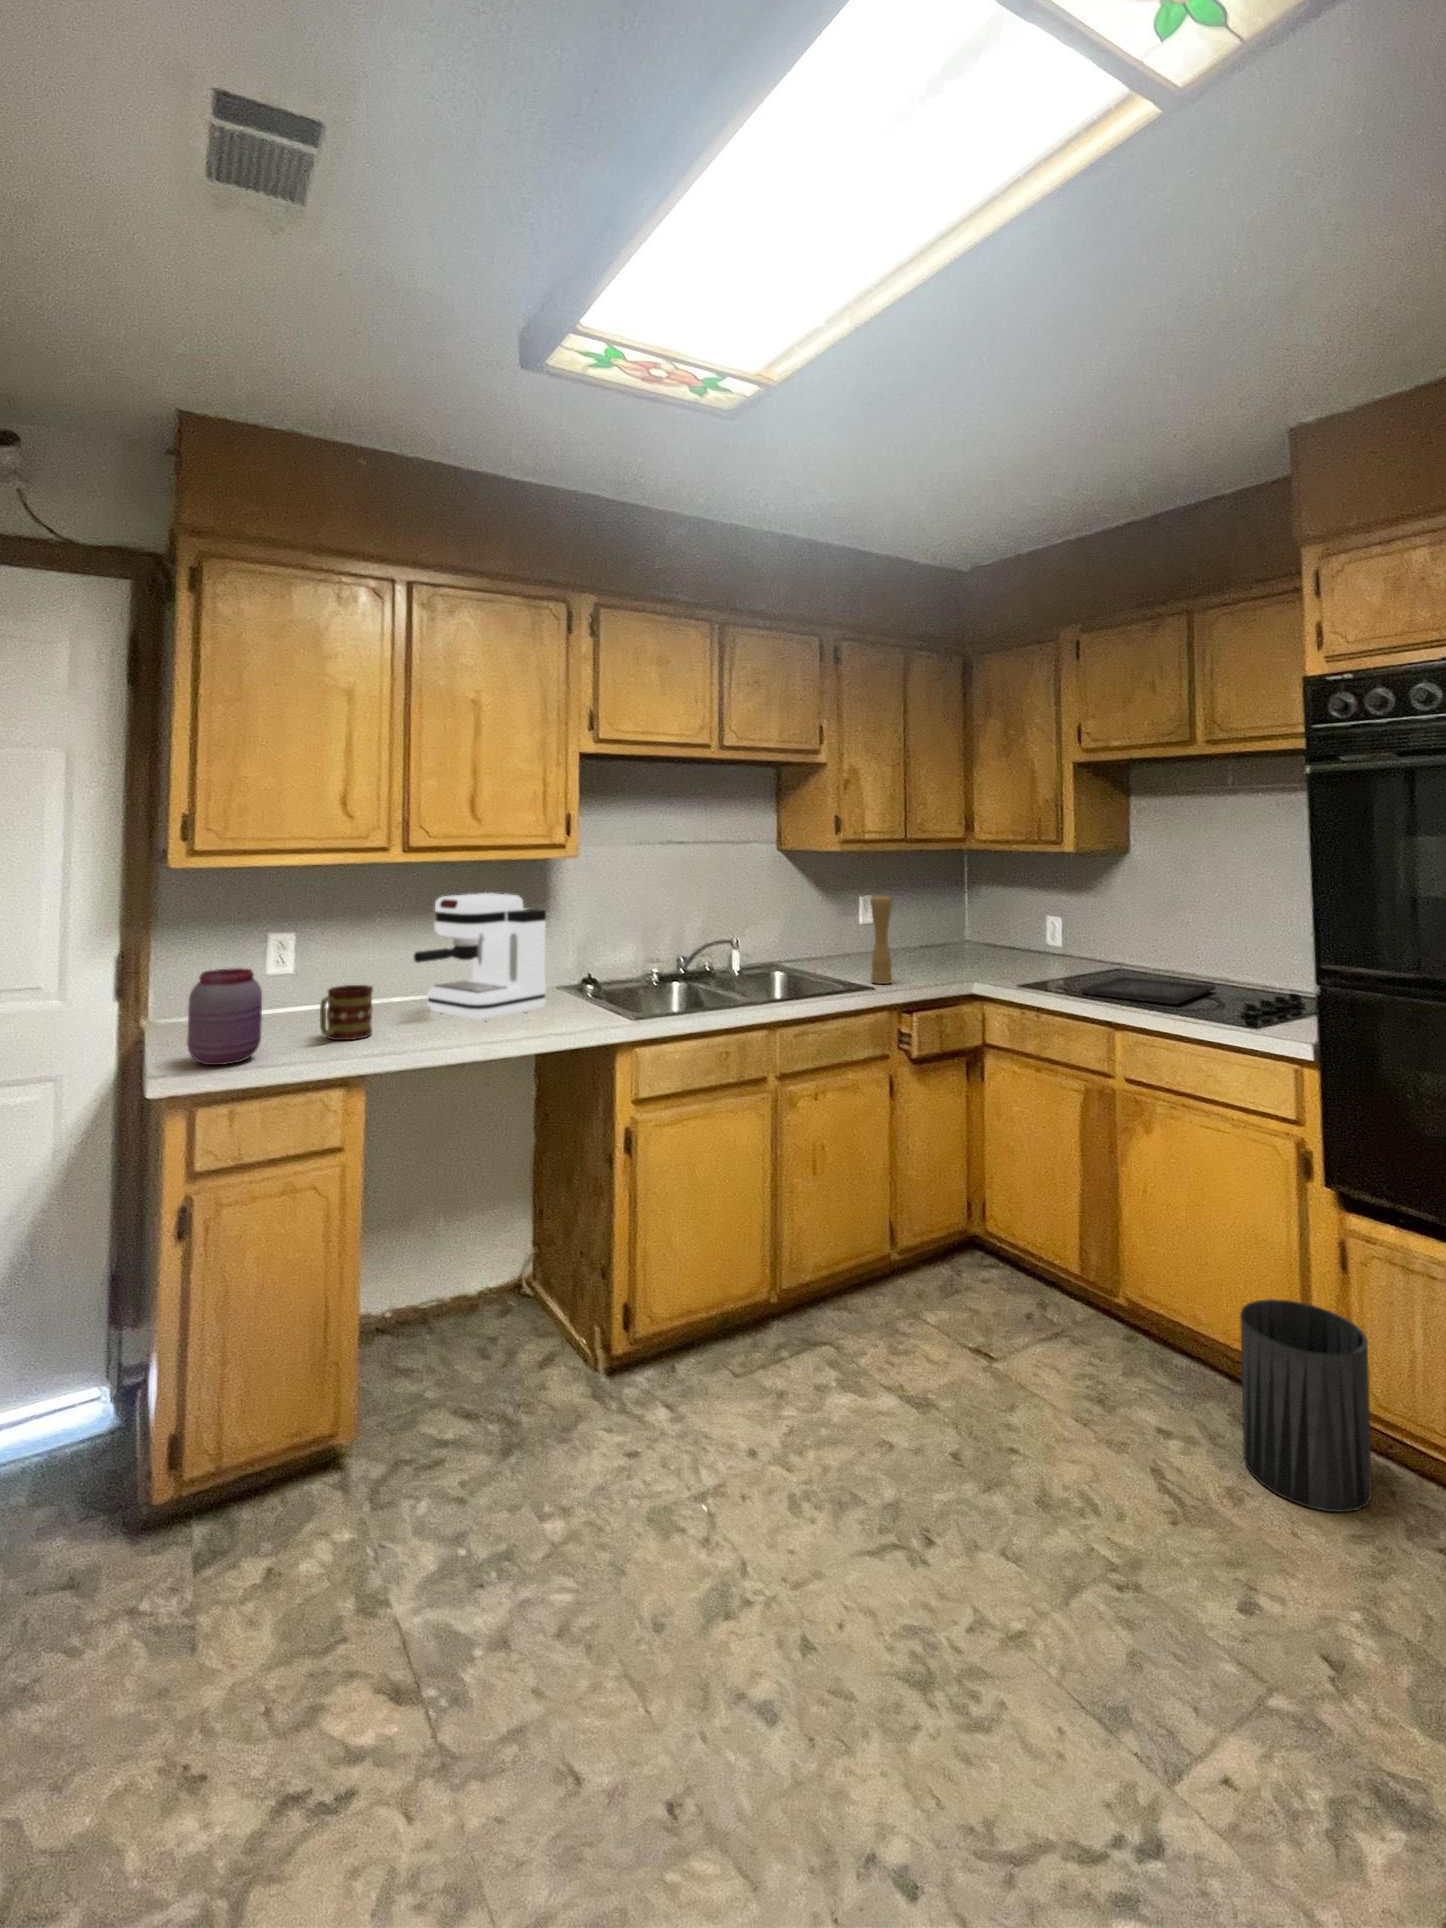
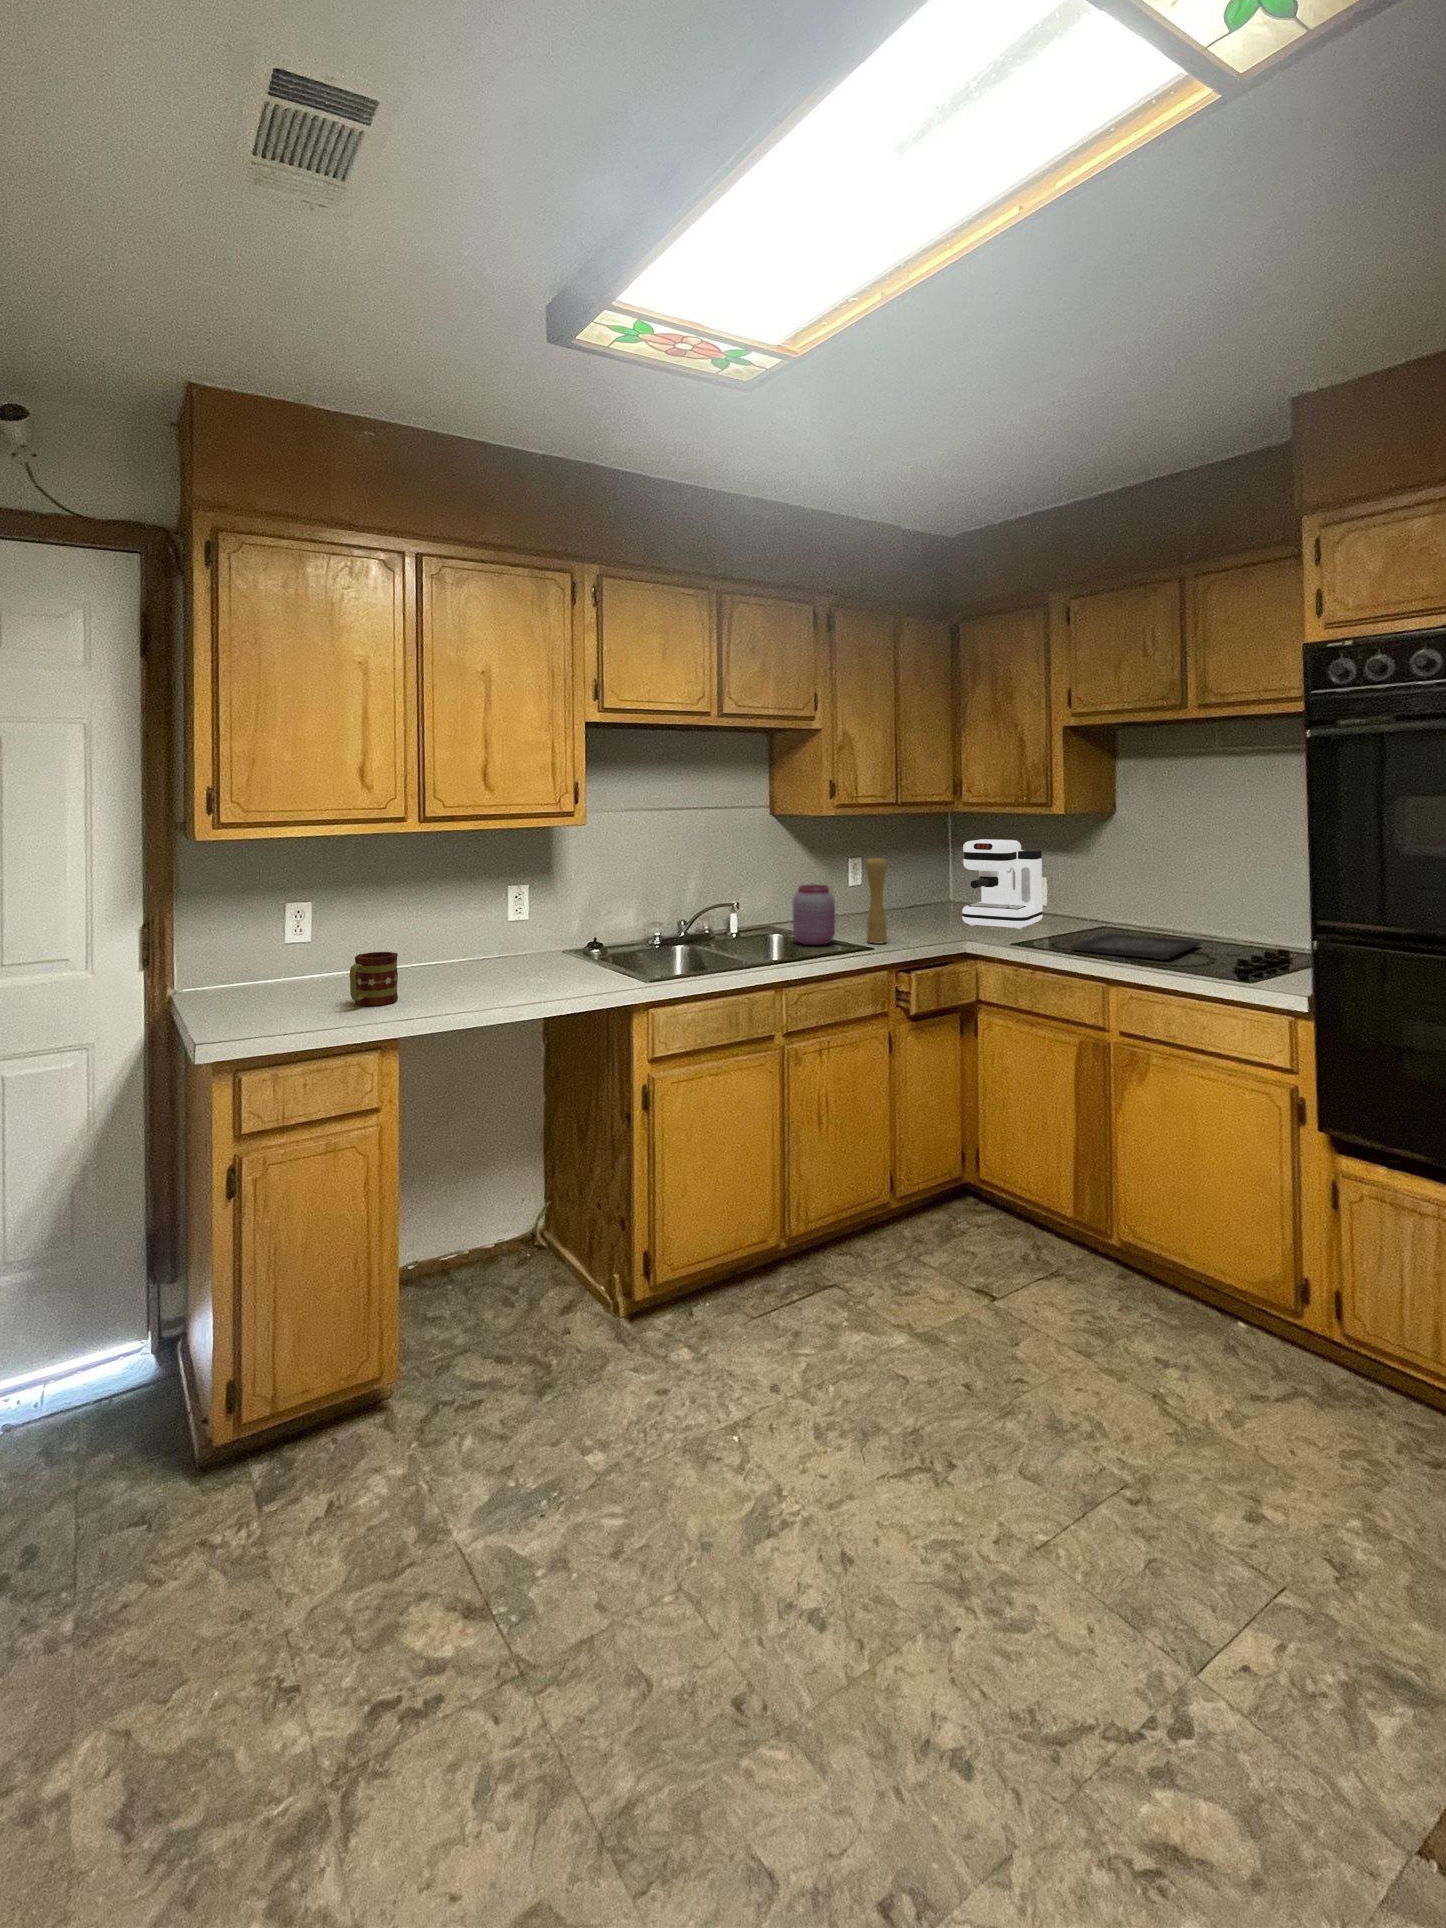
coffee maker: present [414,893,546,1021] -> present [962,839,1043,929]
jar: present [187,968,262,1065] -> present [792,885,835,945]
trash can: present [1240,1299,1372,1512] -> none [1236,1236,1361,1430]

